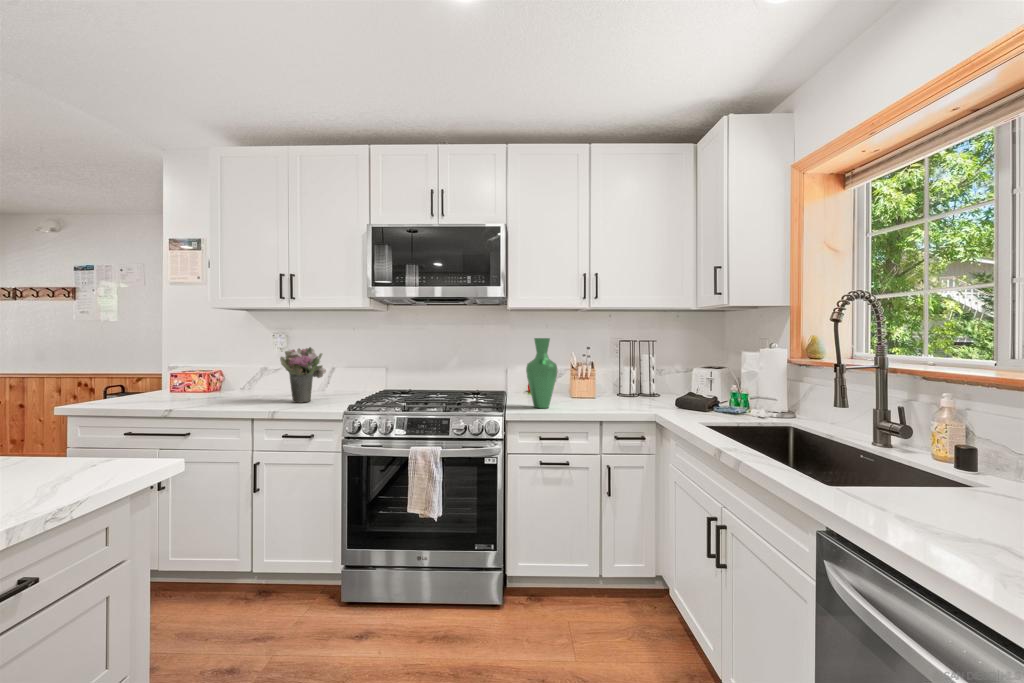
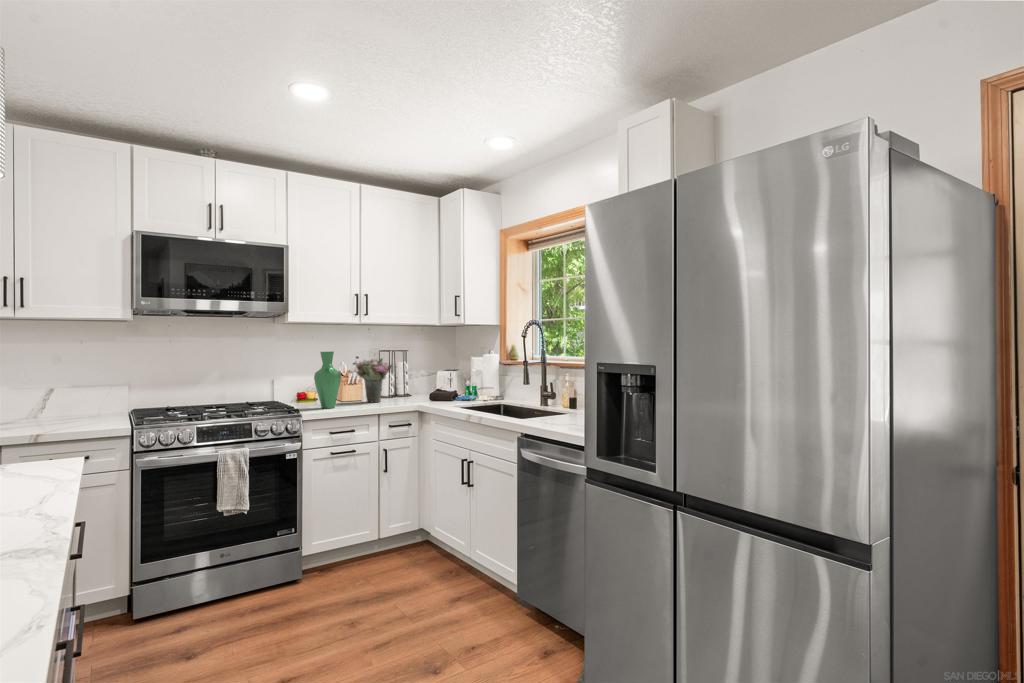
flower bouquet: present [280,347,326,403] -> present [355,358,392,402]

